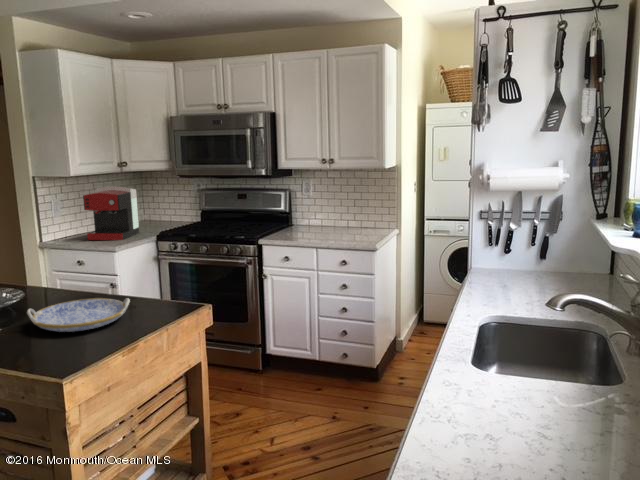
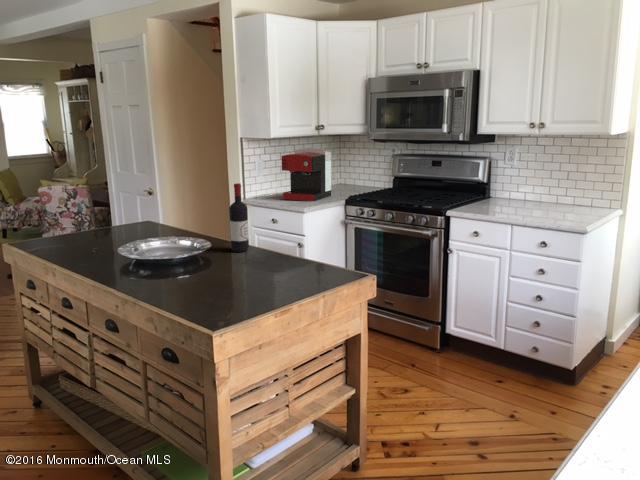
wine bottle: none [45,228,70,299] -> present [229,183,249,252]
serving tray: present [27,298,130,332] -> none [202,255,295,285]

